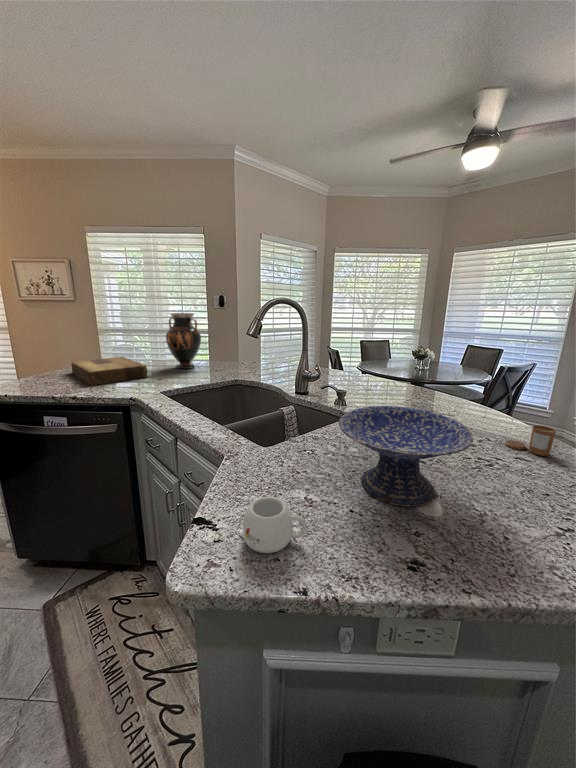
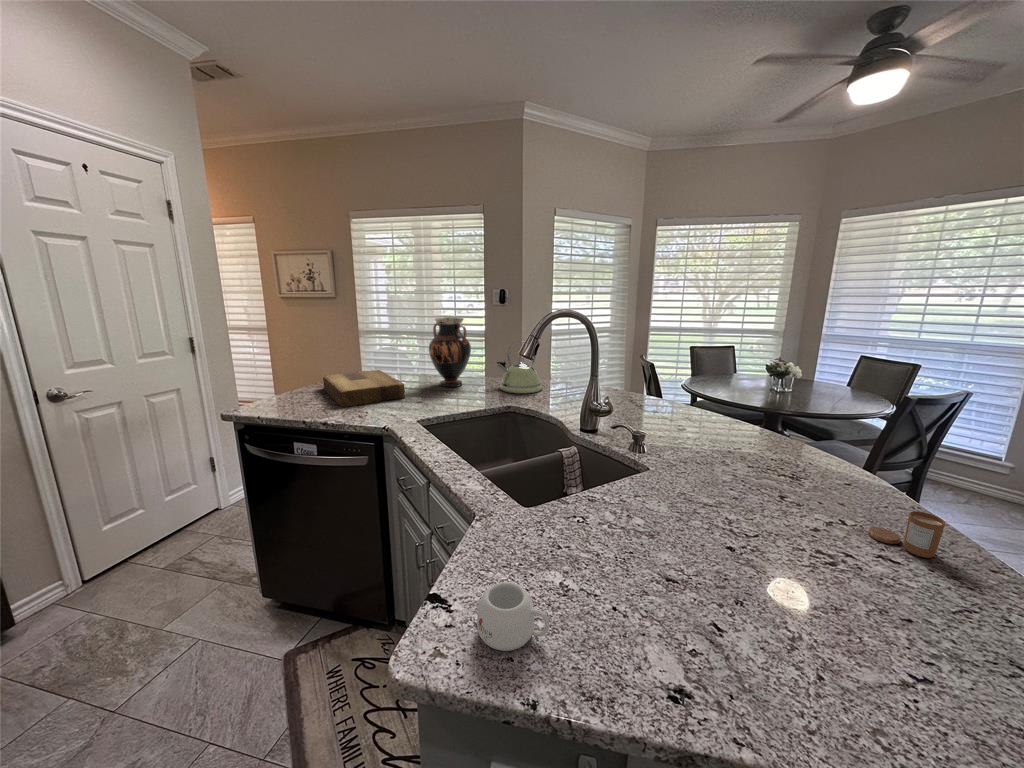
kettle: none [222,331,259,372] -> present [497,341,542,394]
decorative bowl: present [339,406,473,506] -> none [609,471,786,613]

